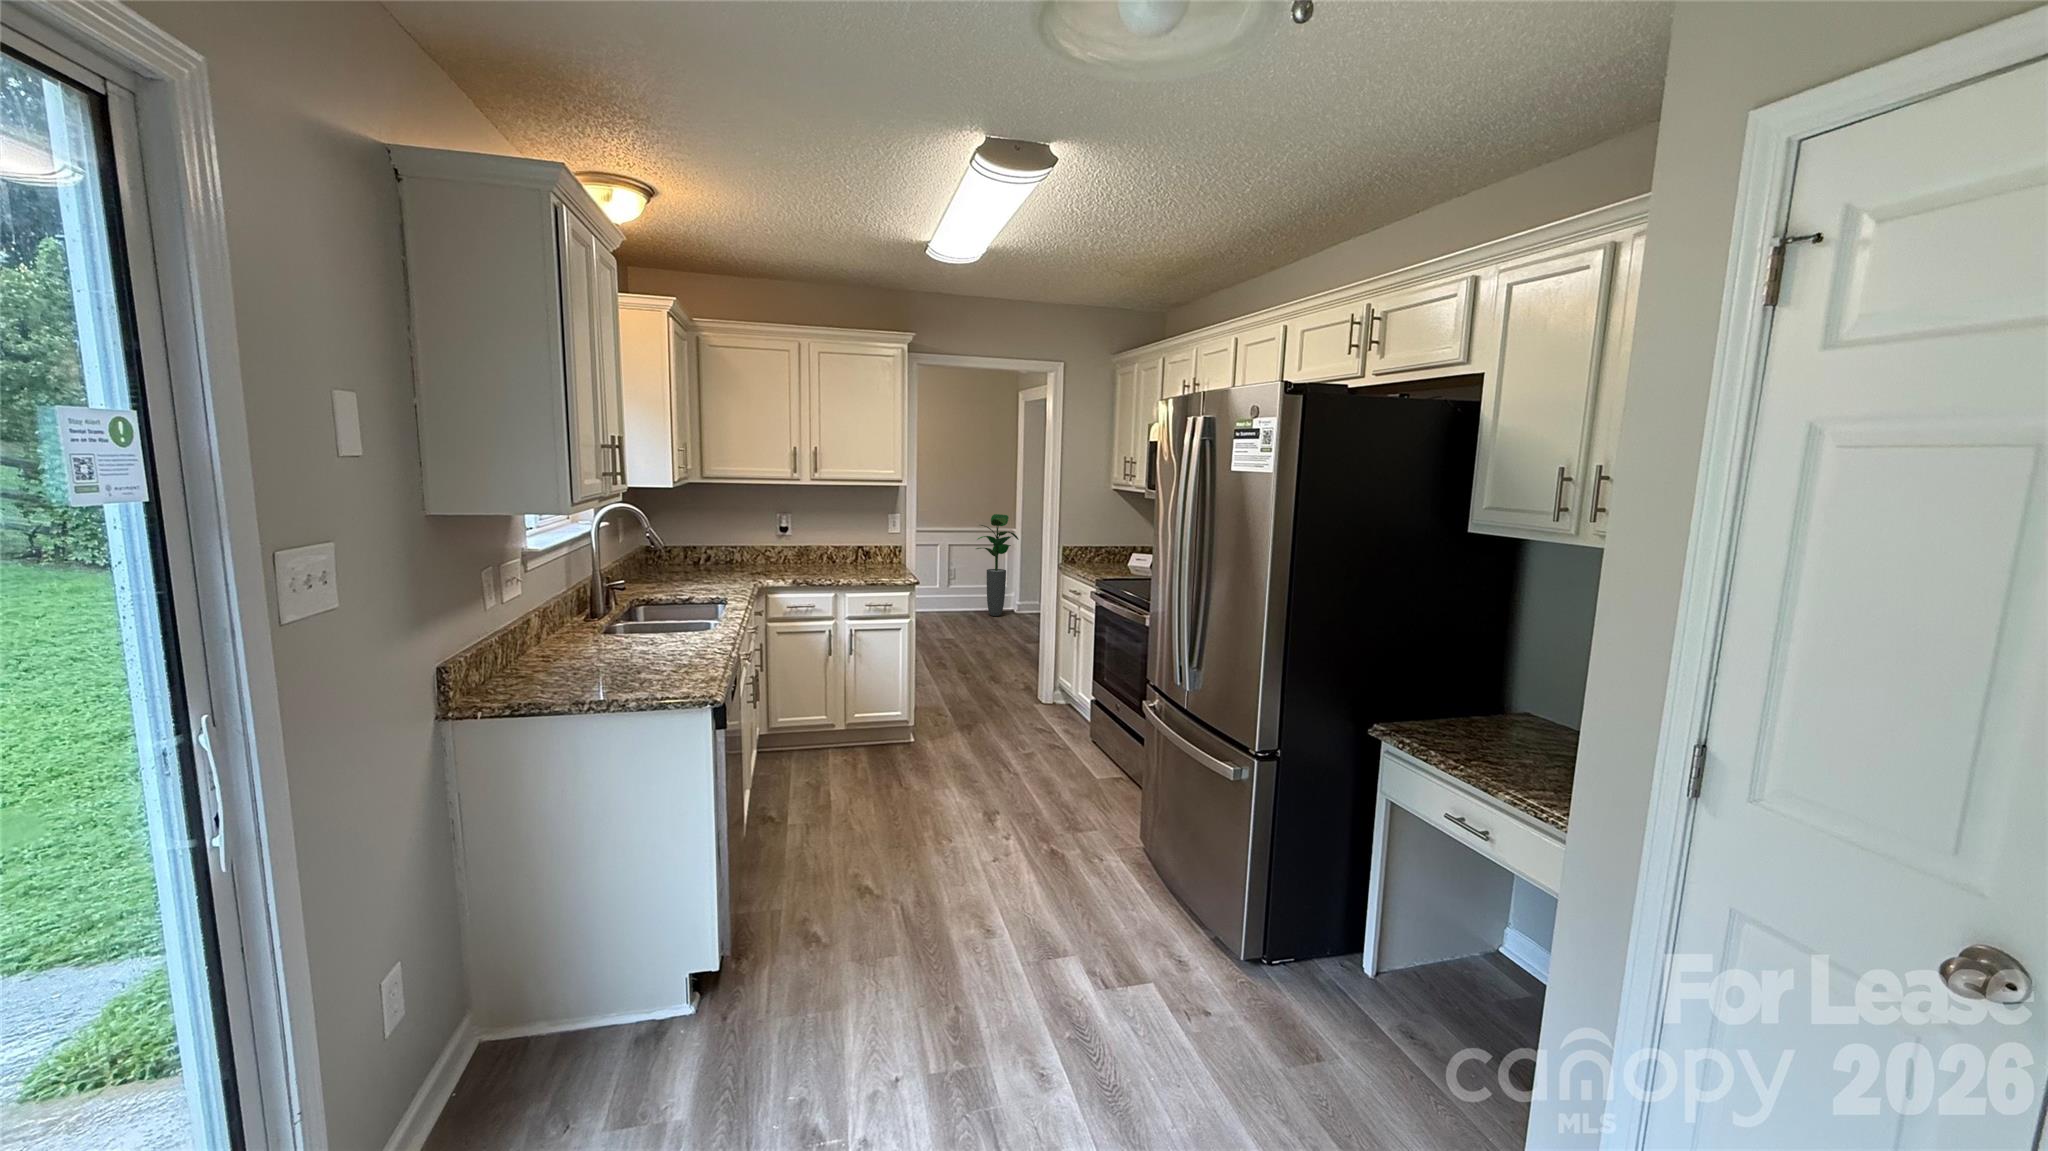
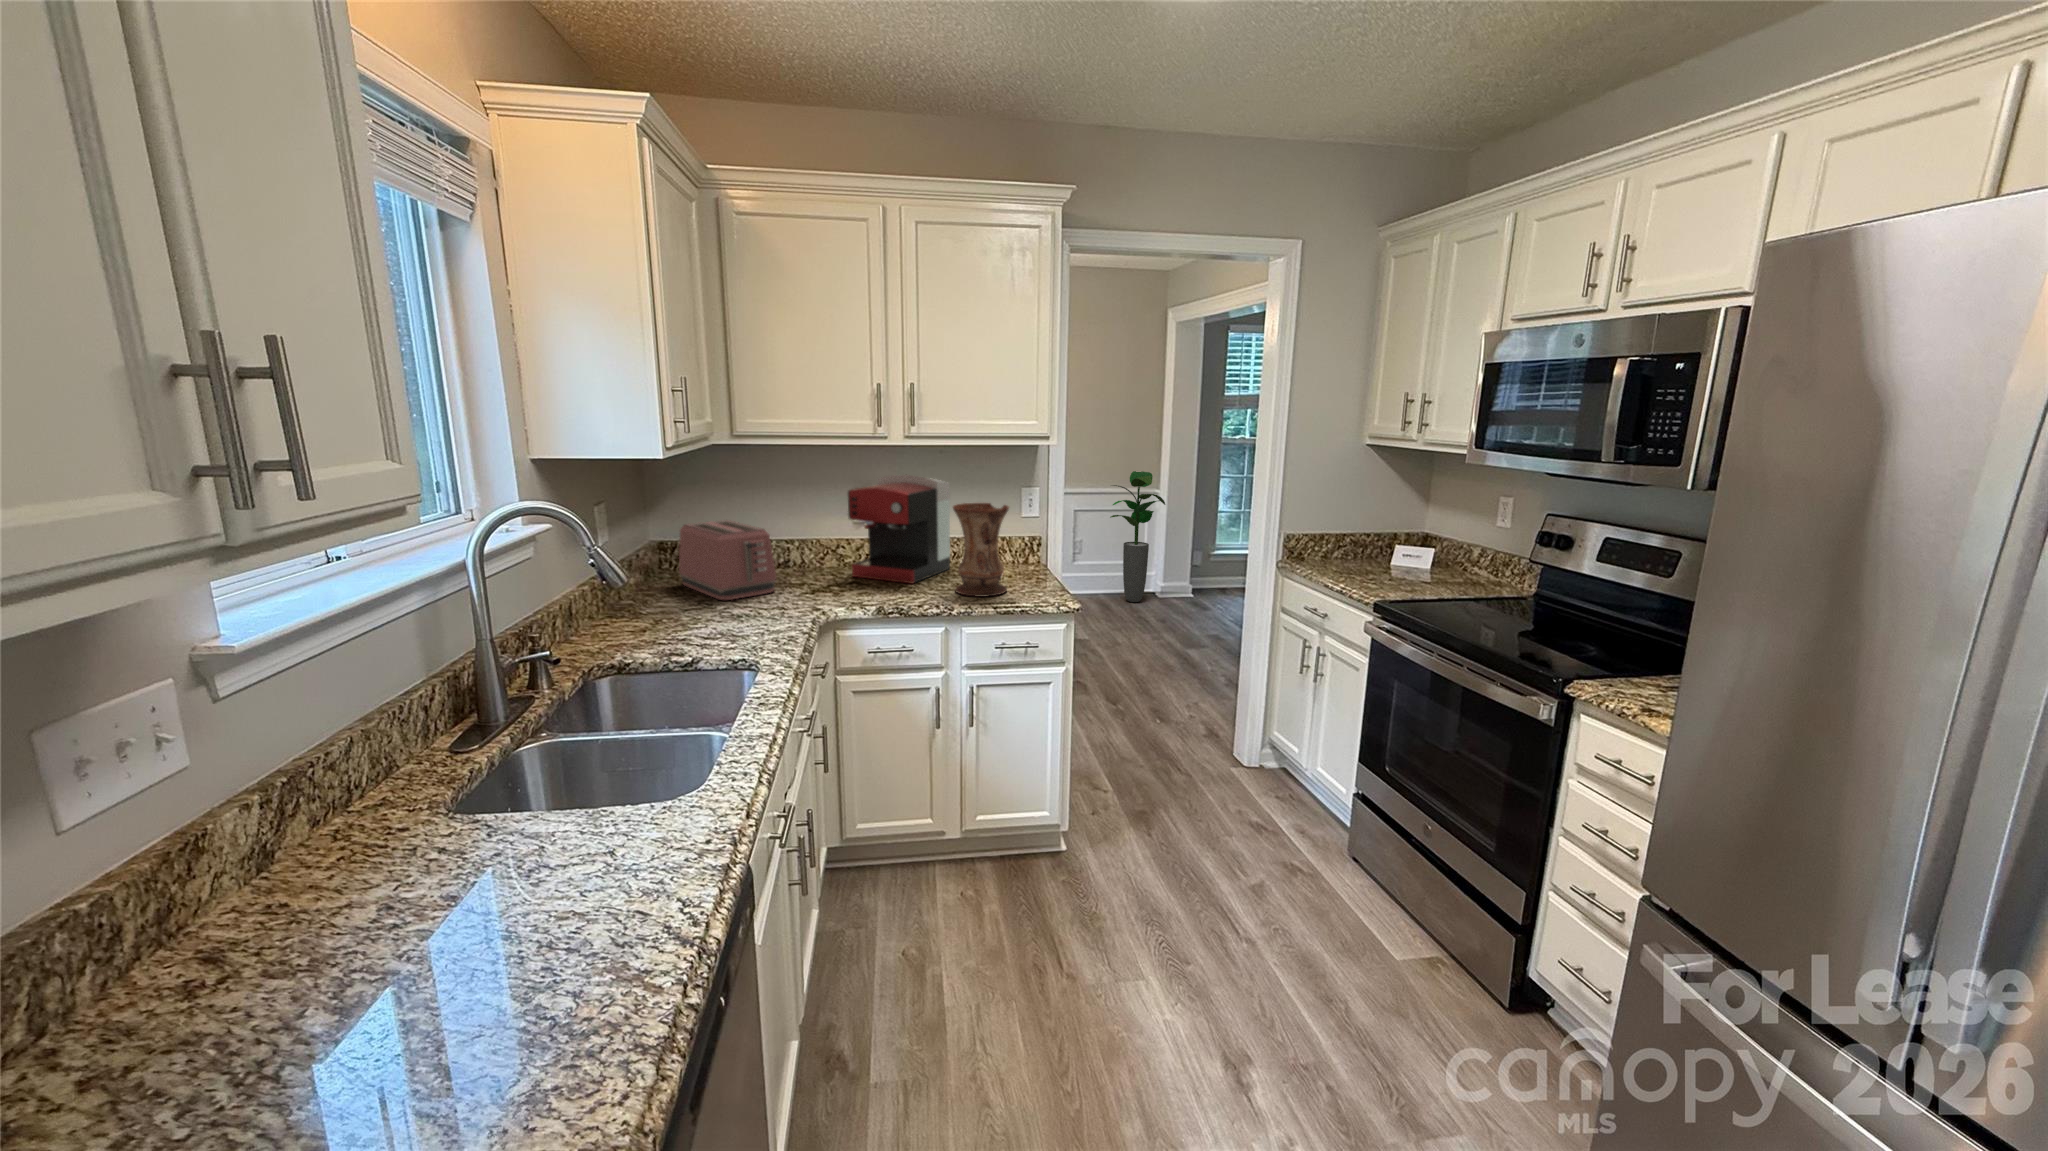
coffee maker: none [774,504,841,572] -> present [848,474,950,583]
vase: none [841,521,877,577] -> present [953,503,1009,597]
toaster: none [663,531,728,578] -> present [679,520,776,600]

